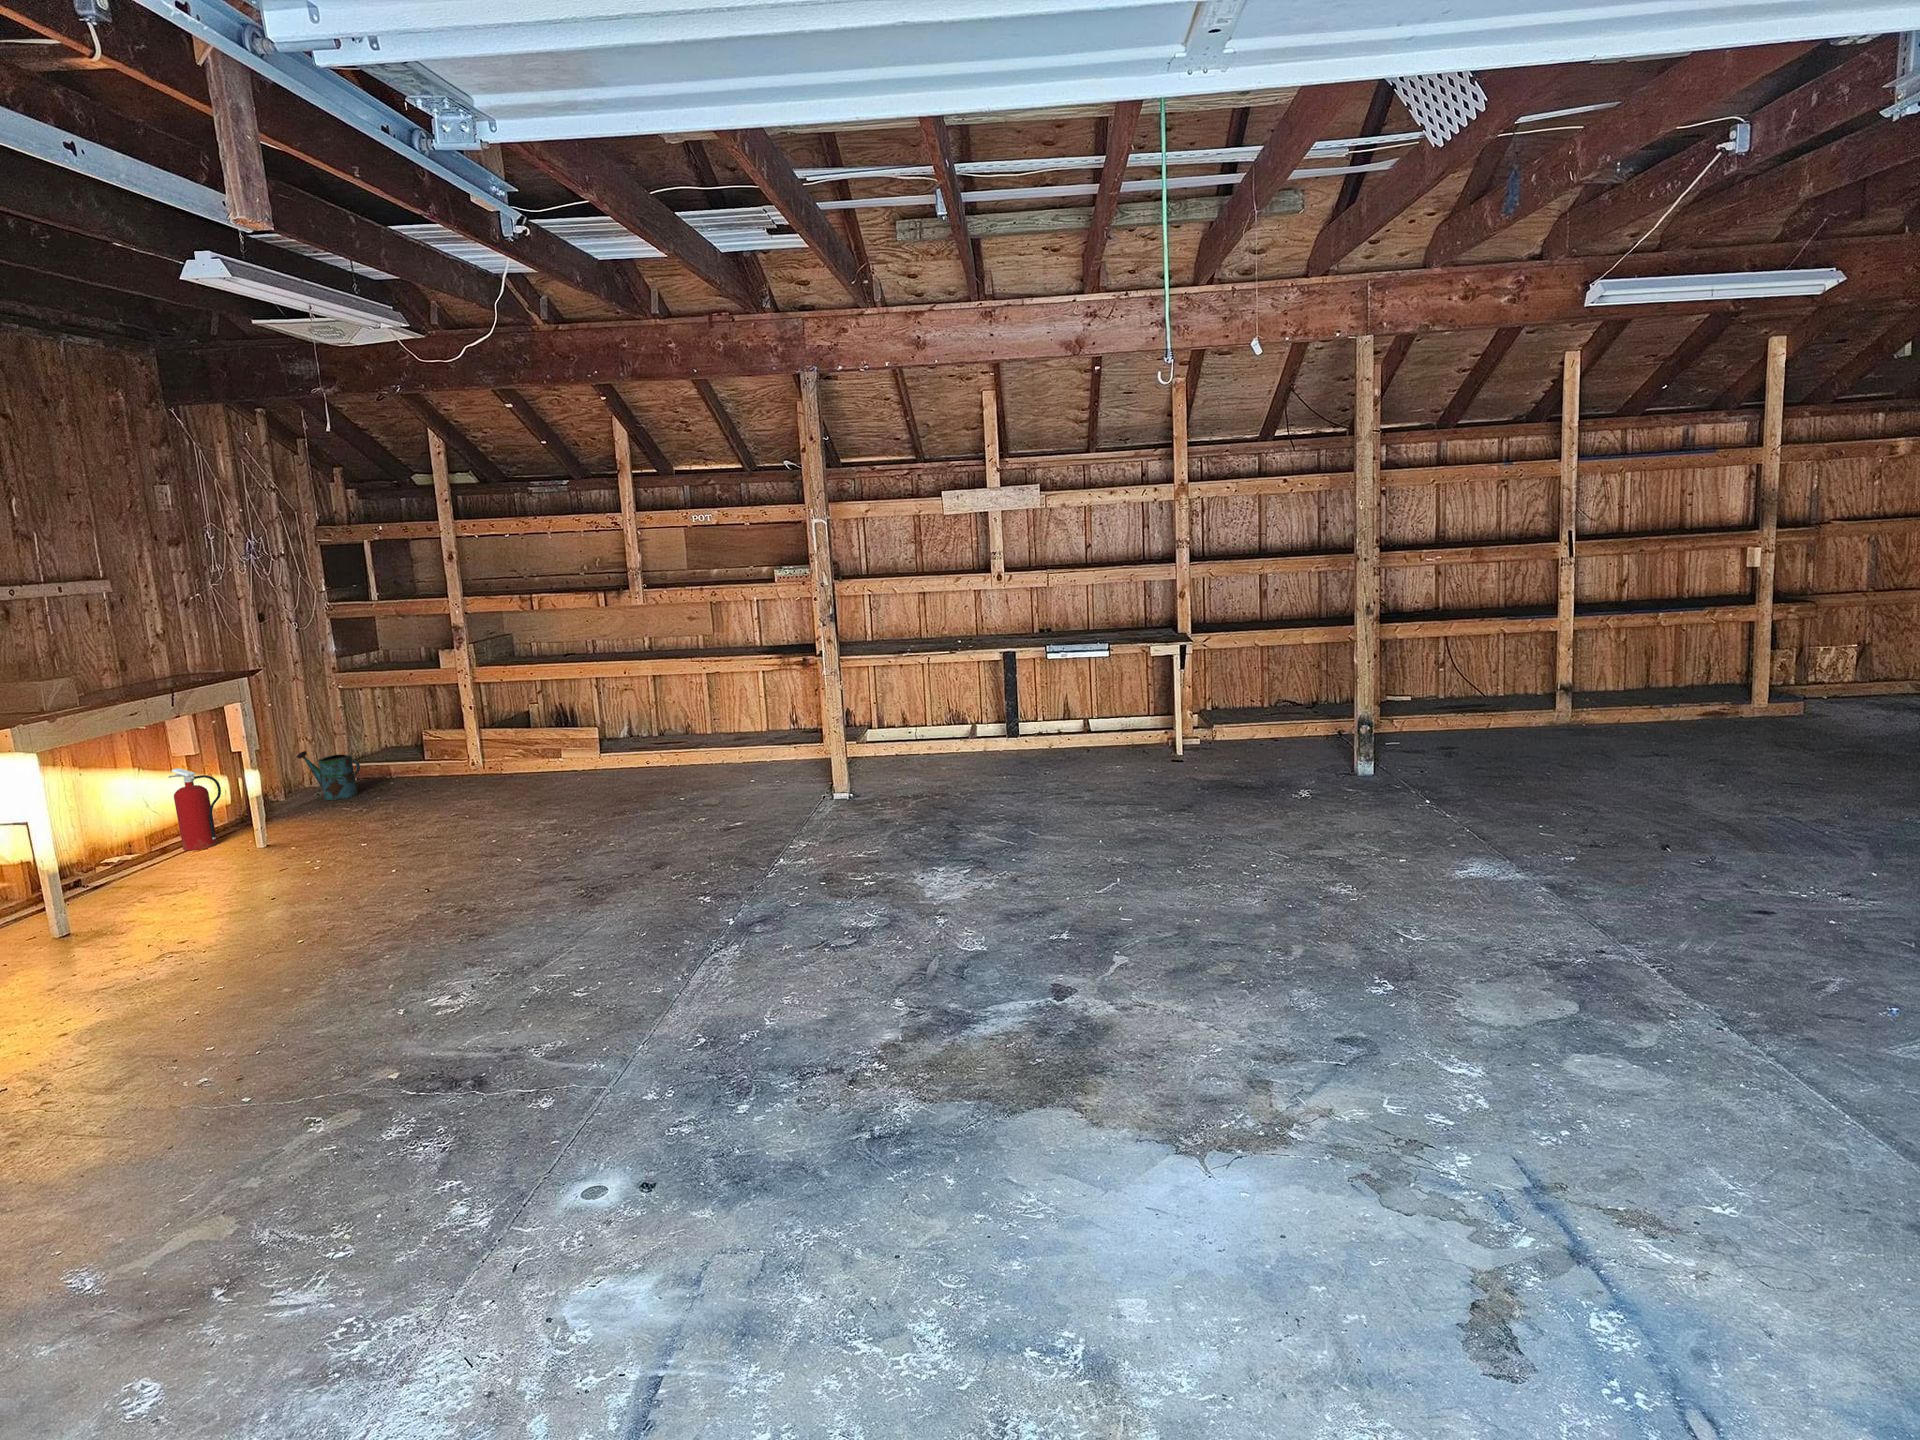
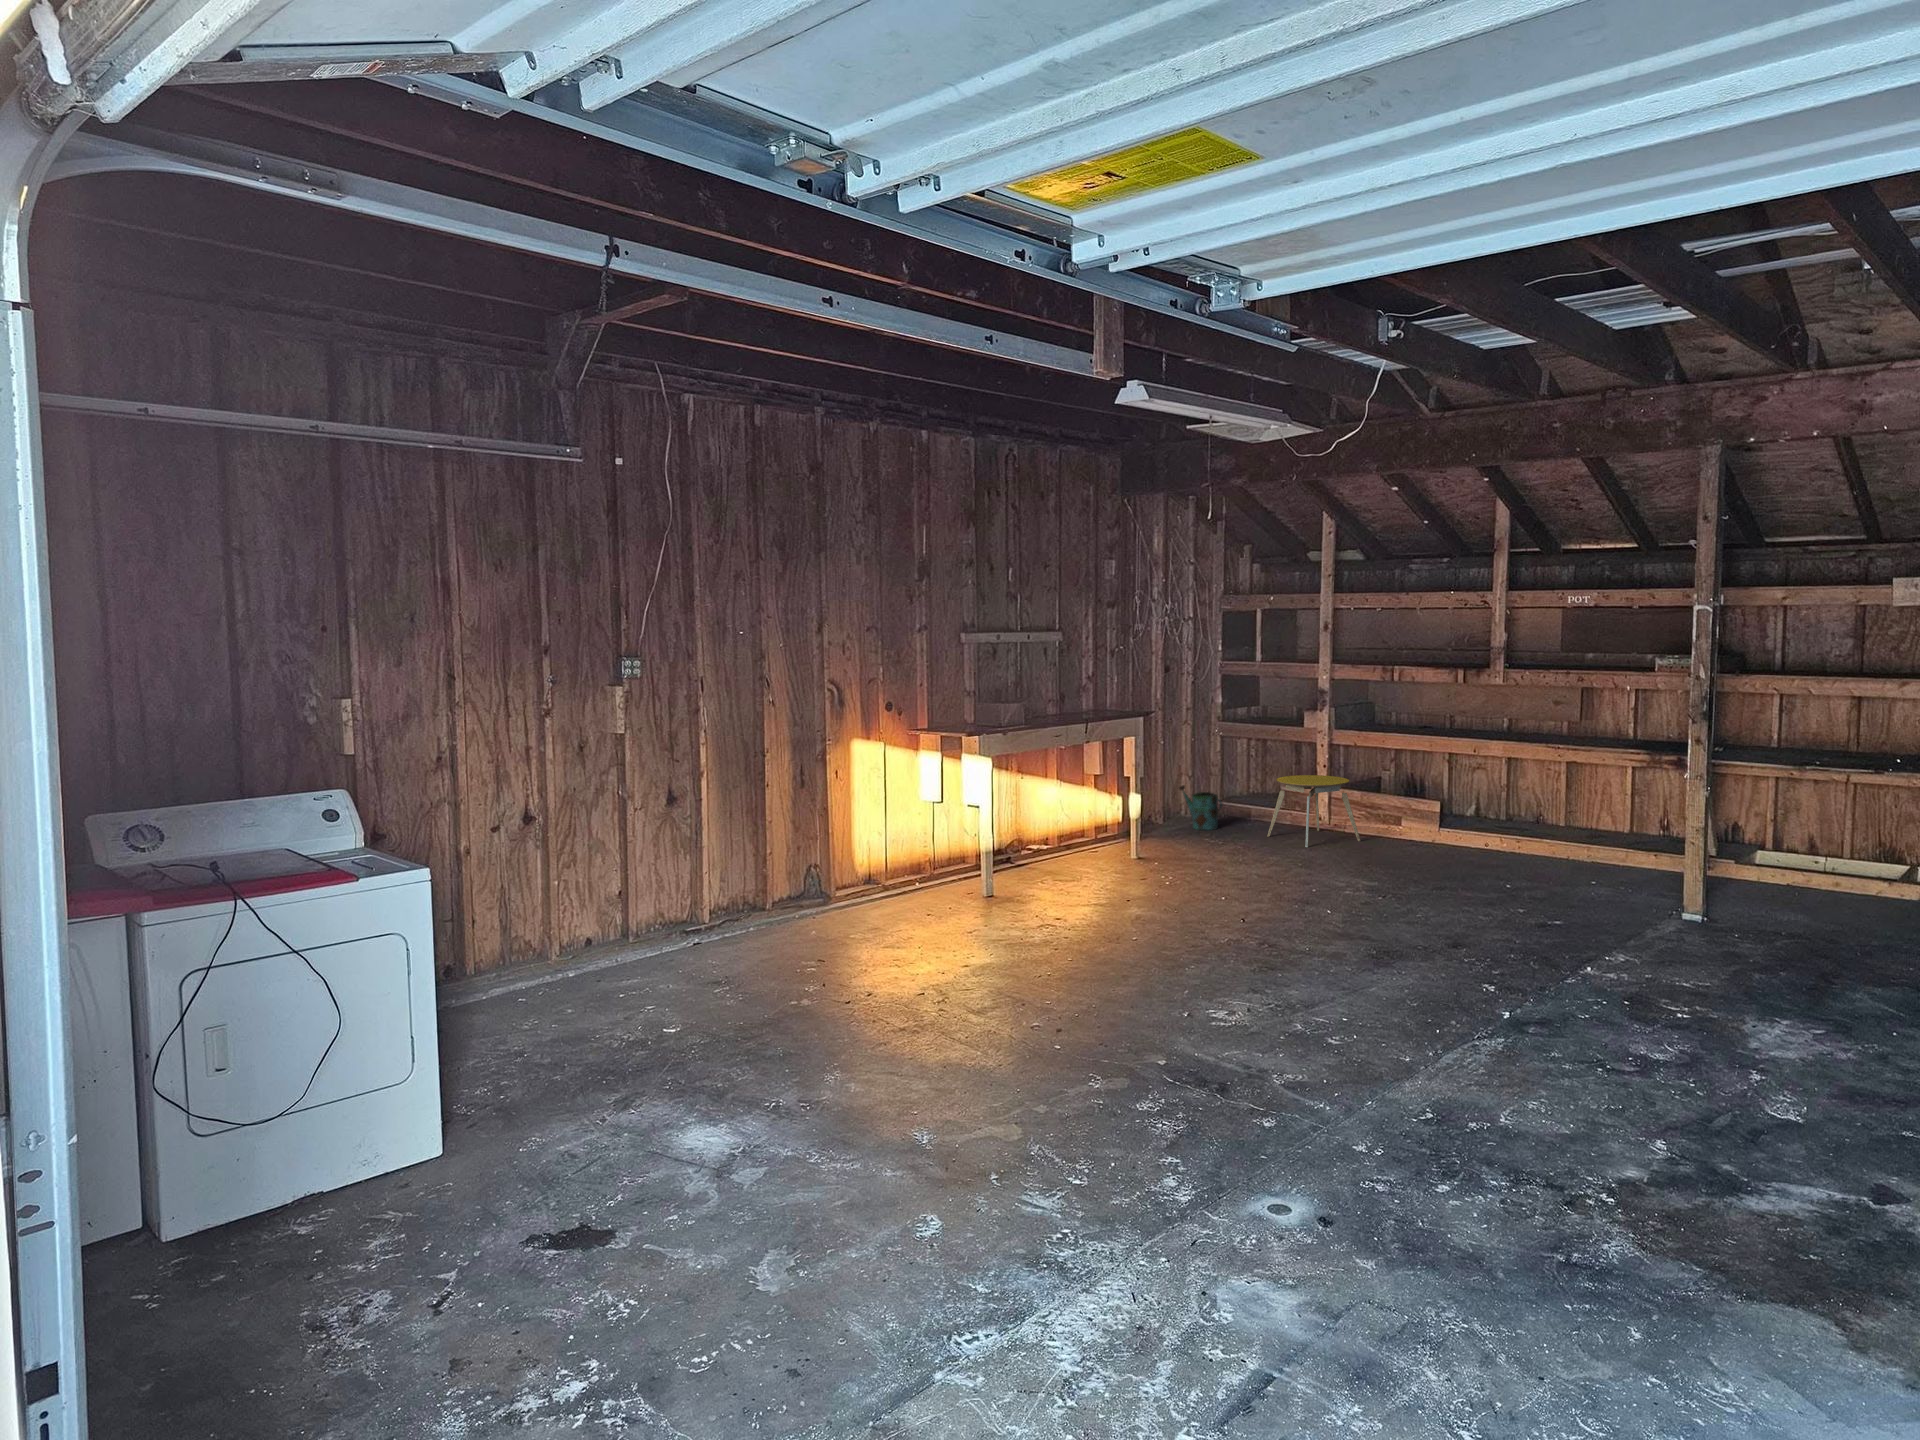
stool: none [421,717,526,797] -> present [1267,775,1361,847]
fire extinguisher: present [169,768,221,850] -> none [1084,785,1116,851]

